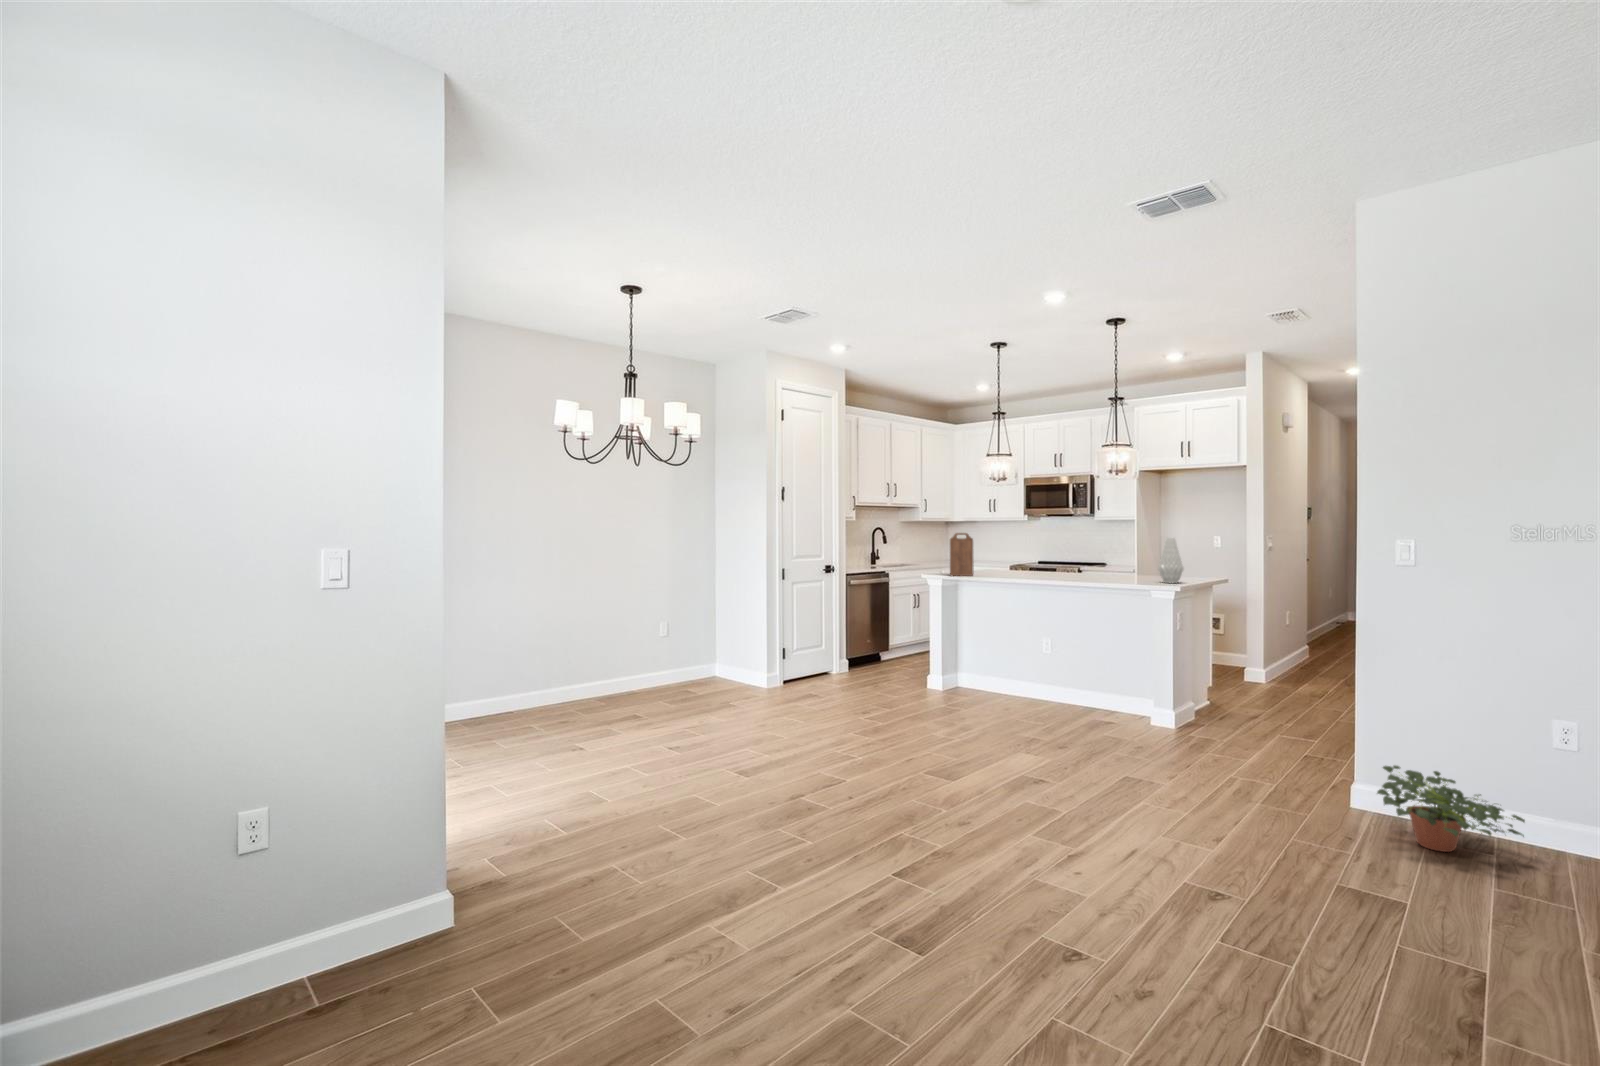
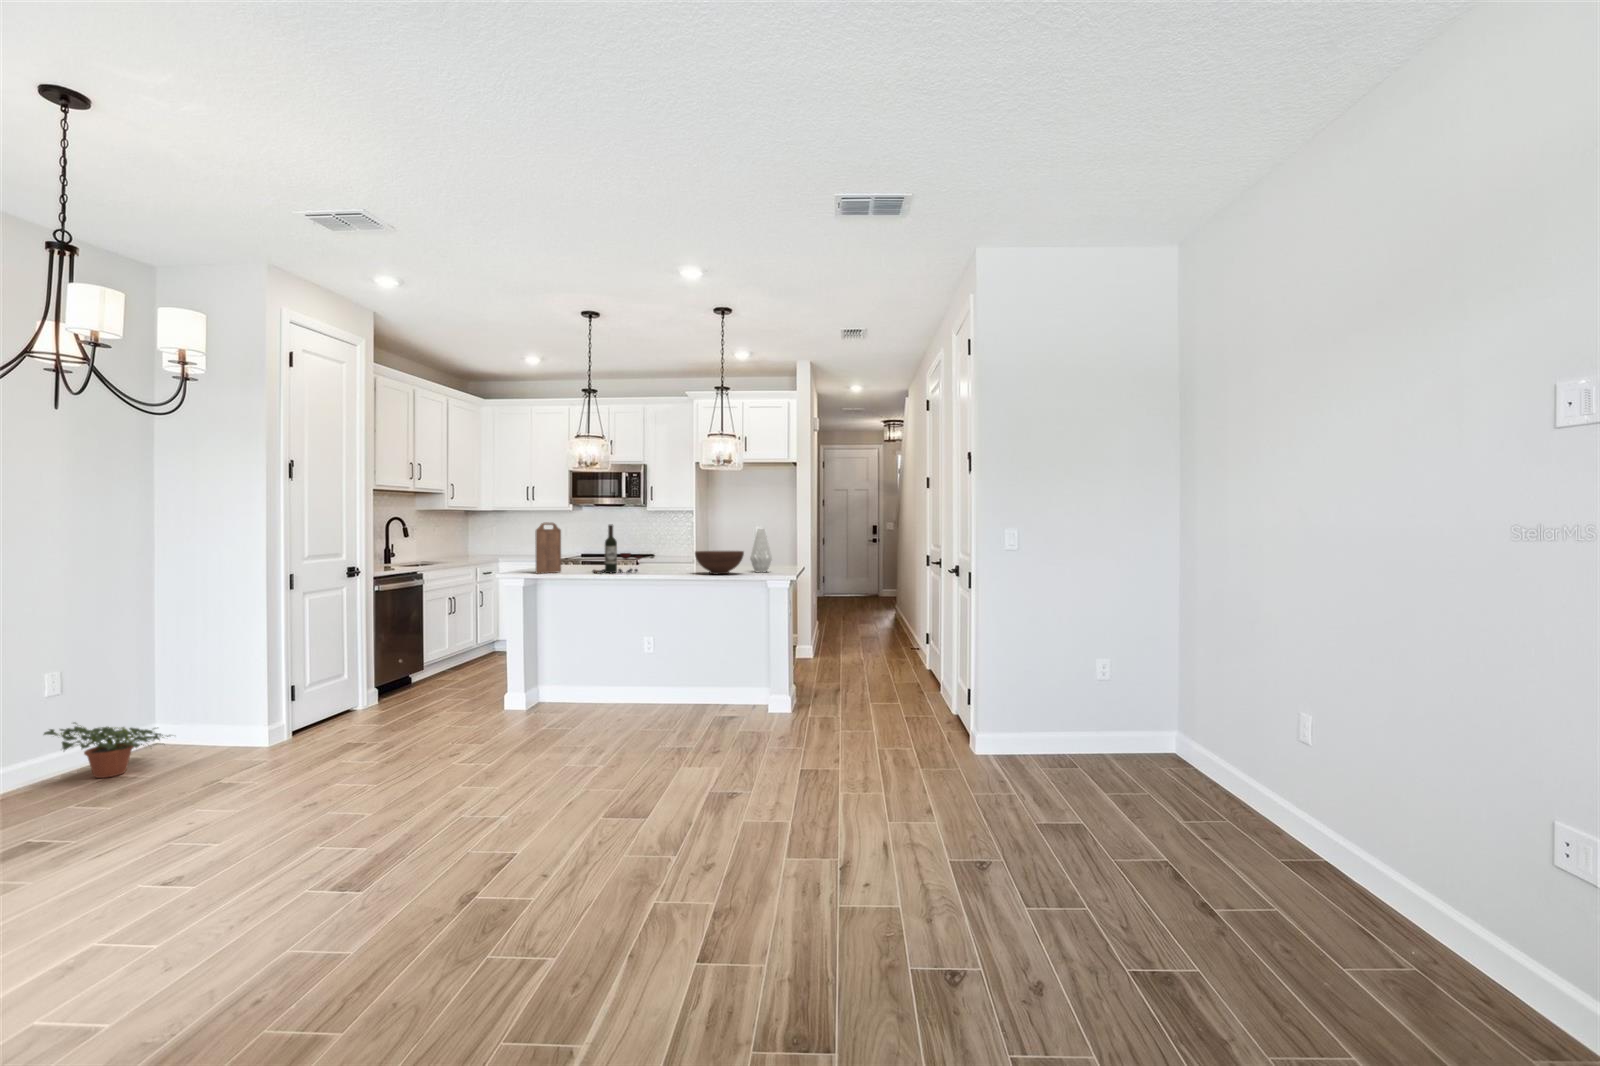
wine bottle: none [998,534,1044,579] -> present [593,525,642,573]
fruit bowl: none [1090,560,1143,583] -> present [695,551,744,574]
potted plant: present [1377,766,1525,852] -> present [44,723,170,778]

